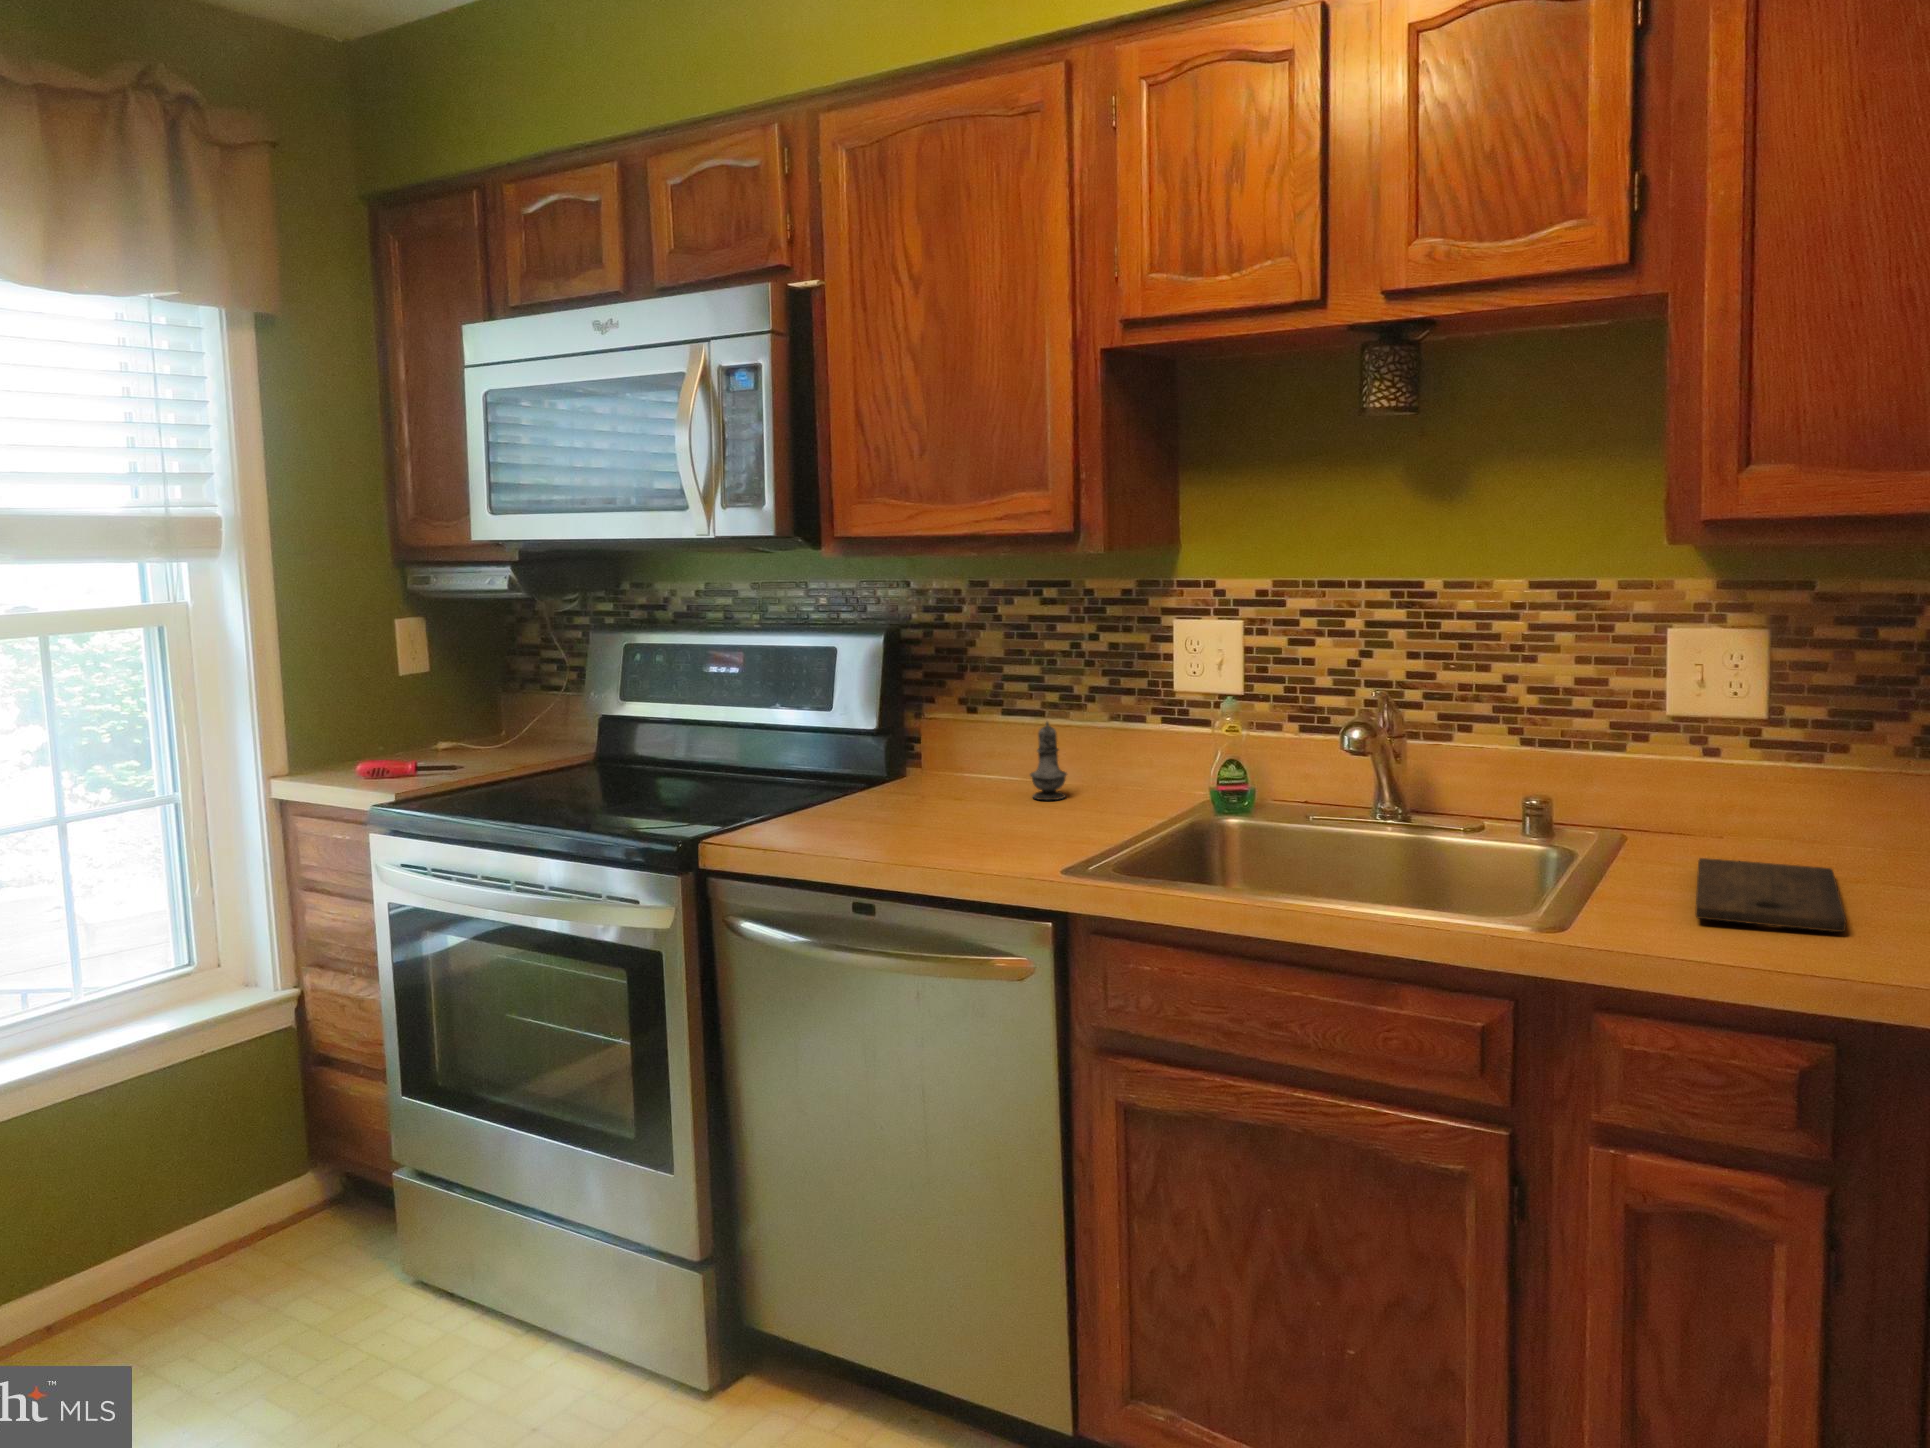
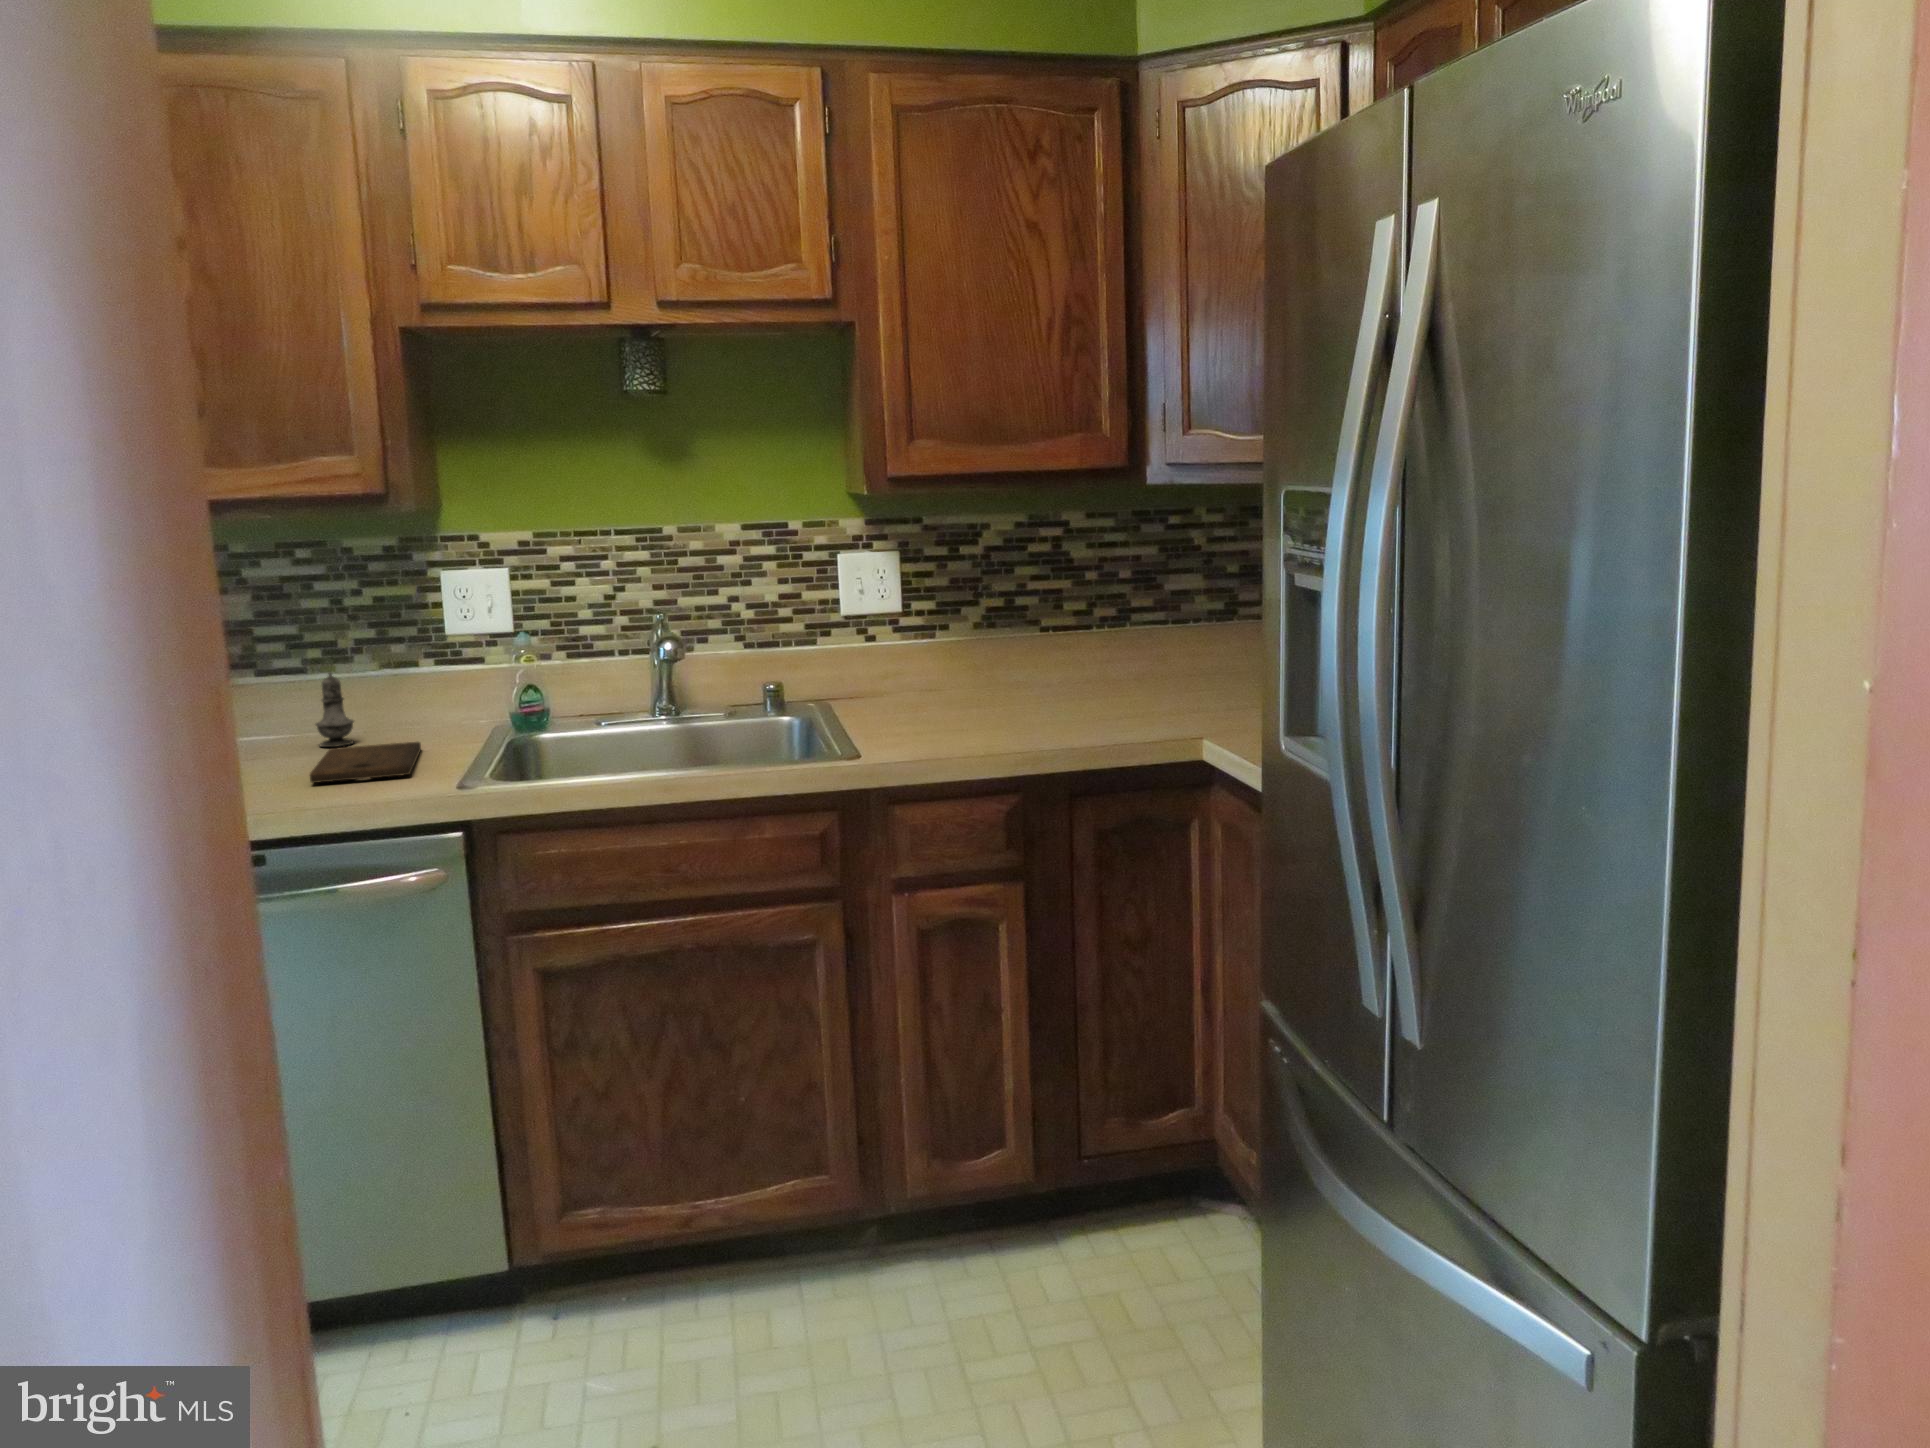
cutting board: present [1696,858,1846,932] -> present [310,742,421,783]

